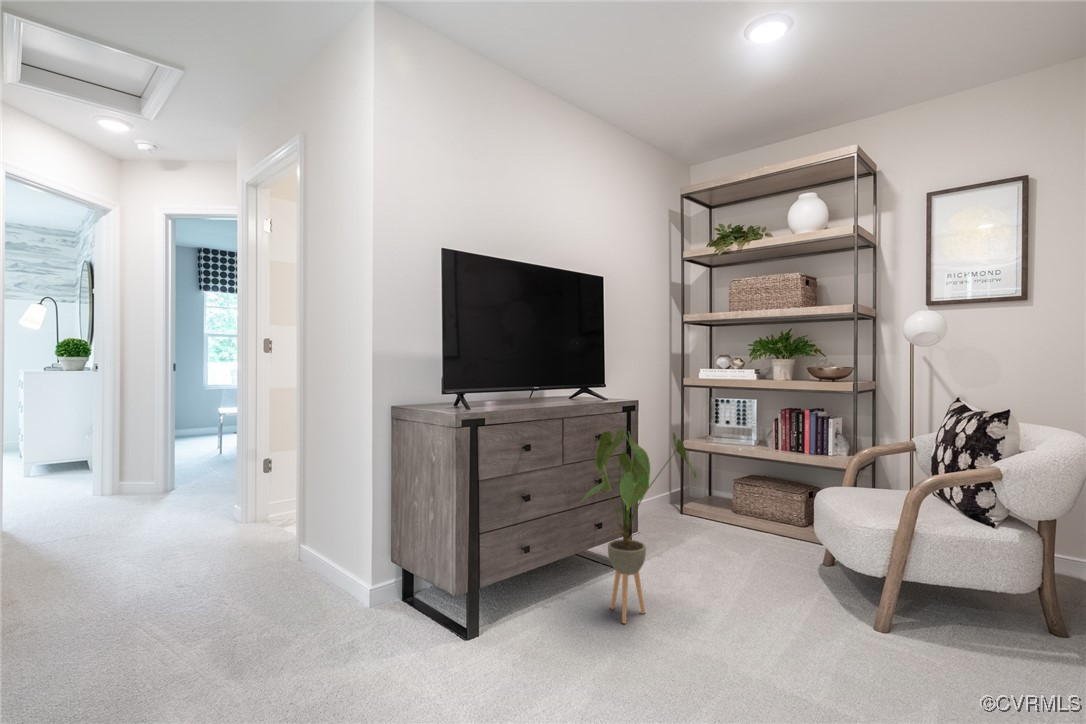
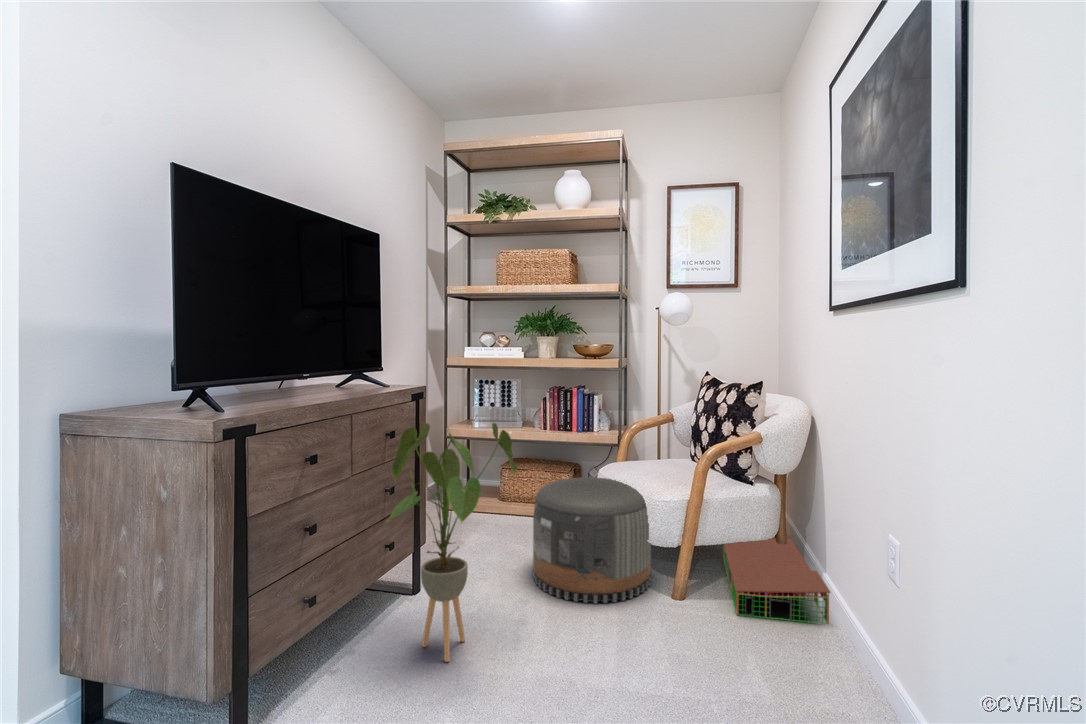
pouf: none [730,495,857,621] -> present [533,477,651,604]
storage bin: none [944,589,1081,711] -> present [723,539,830,624]

